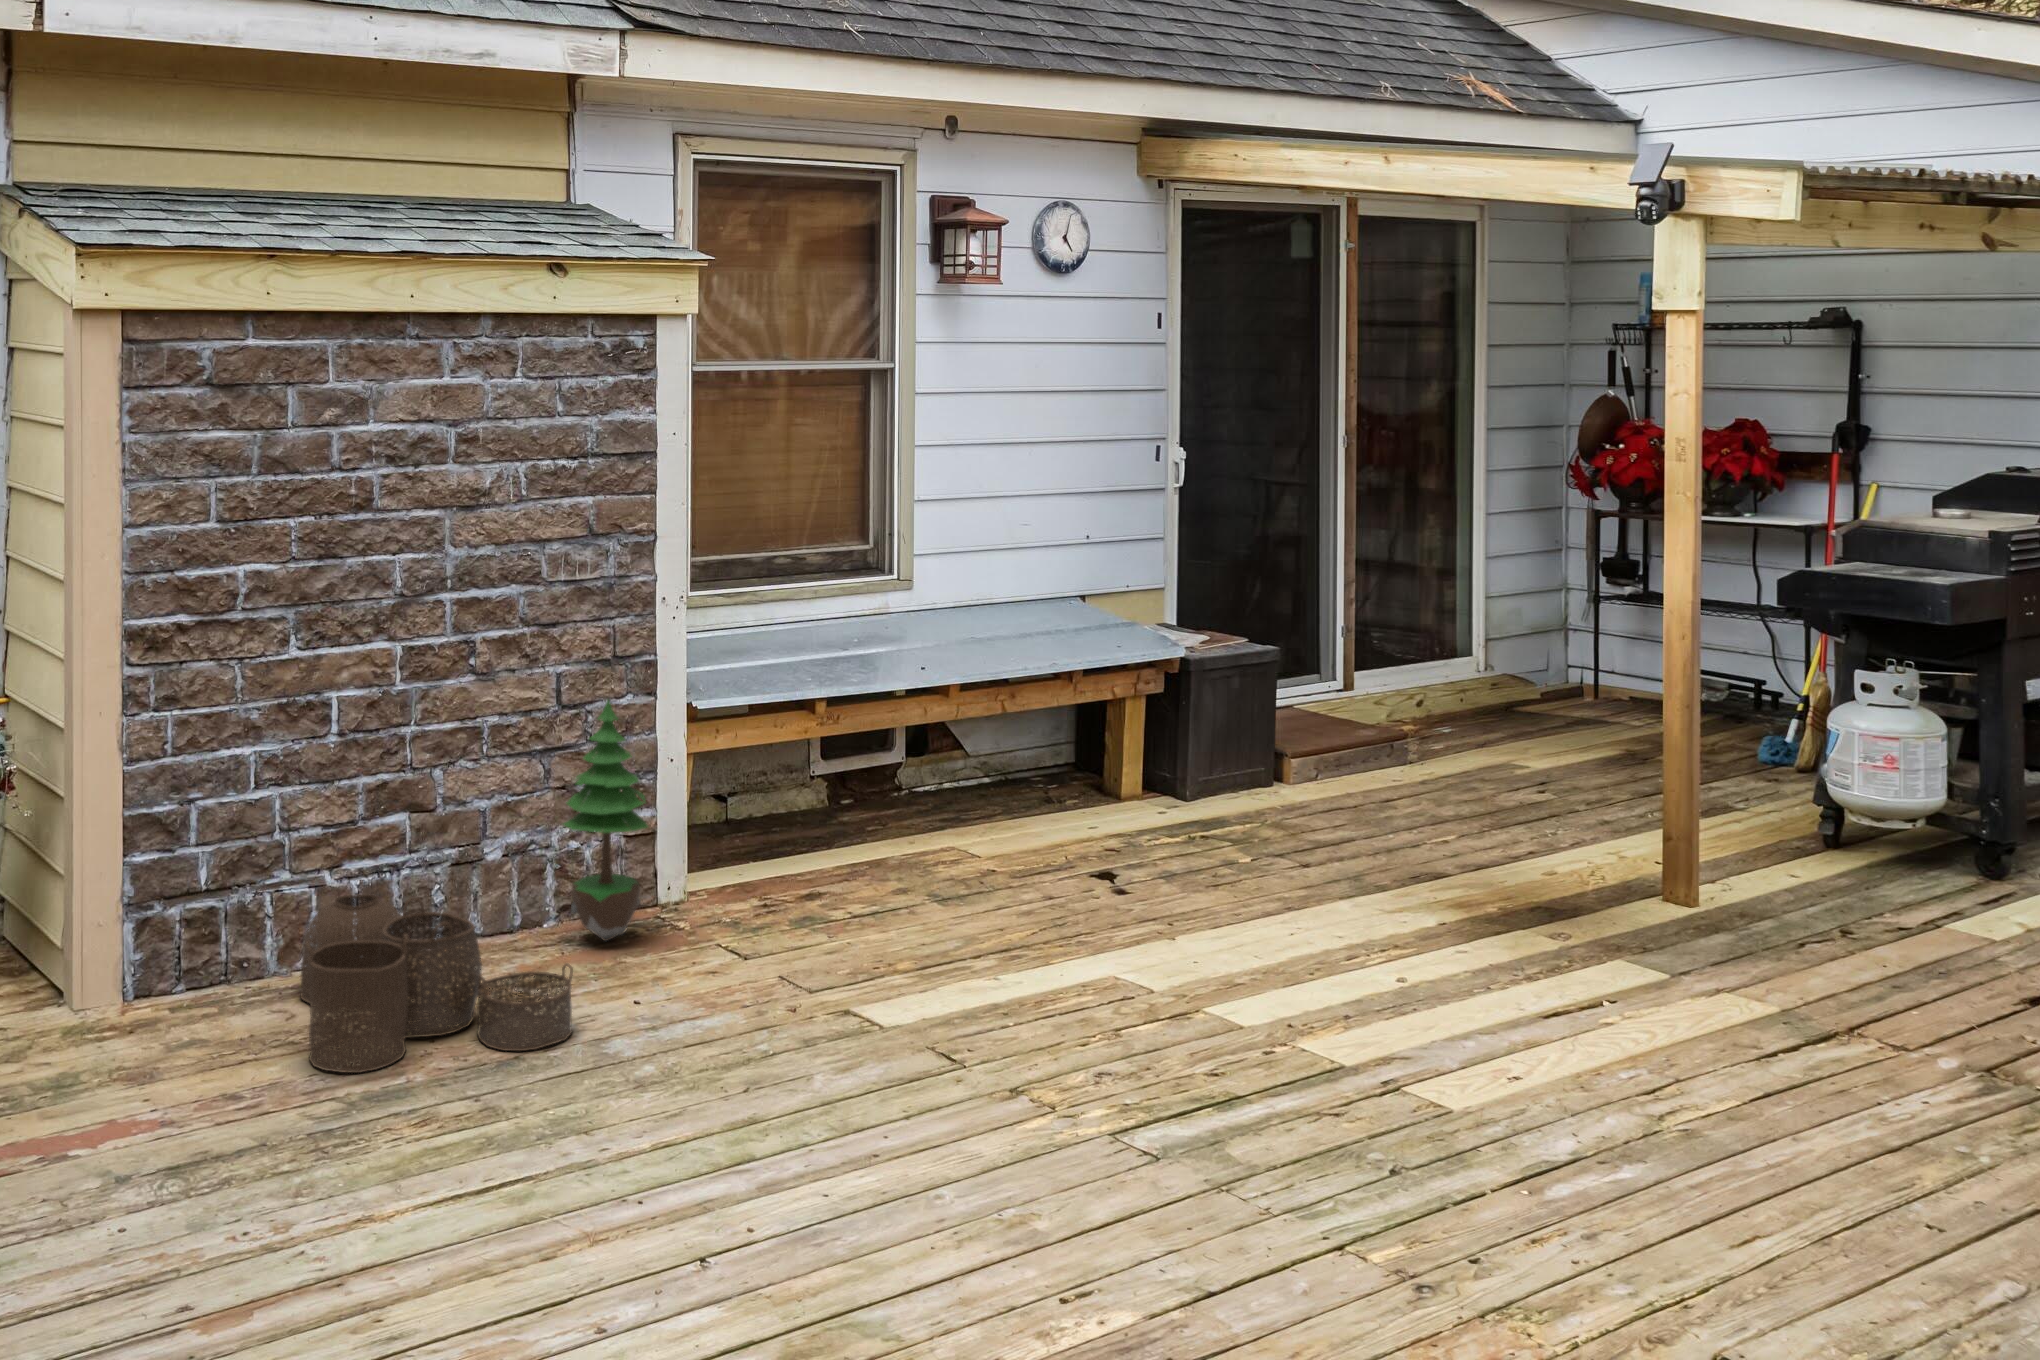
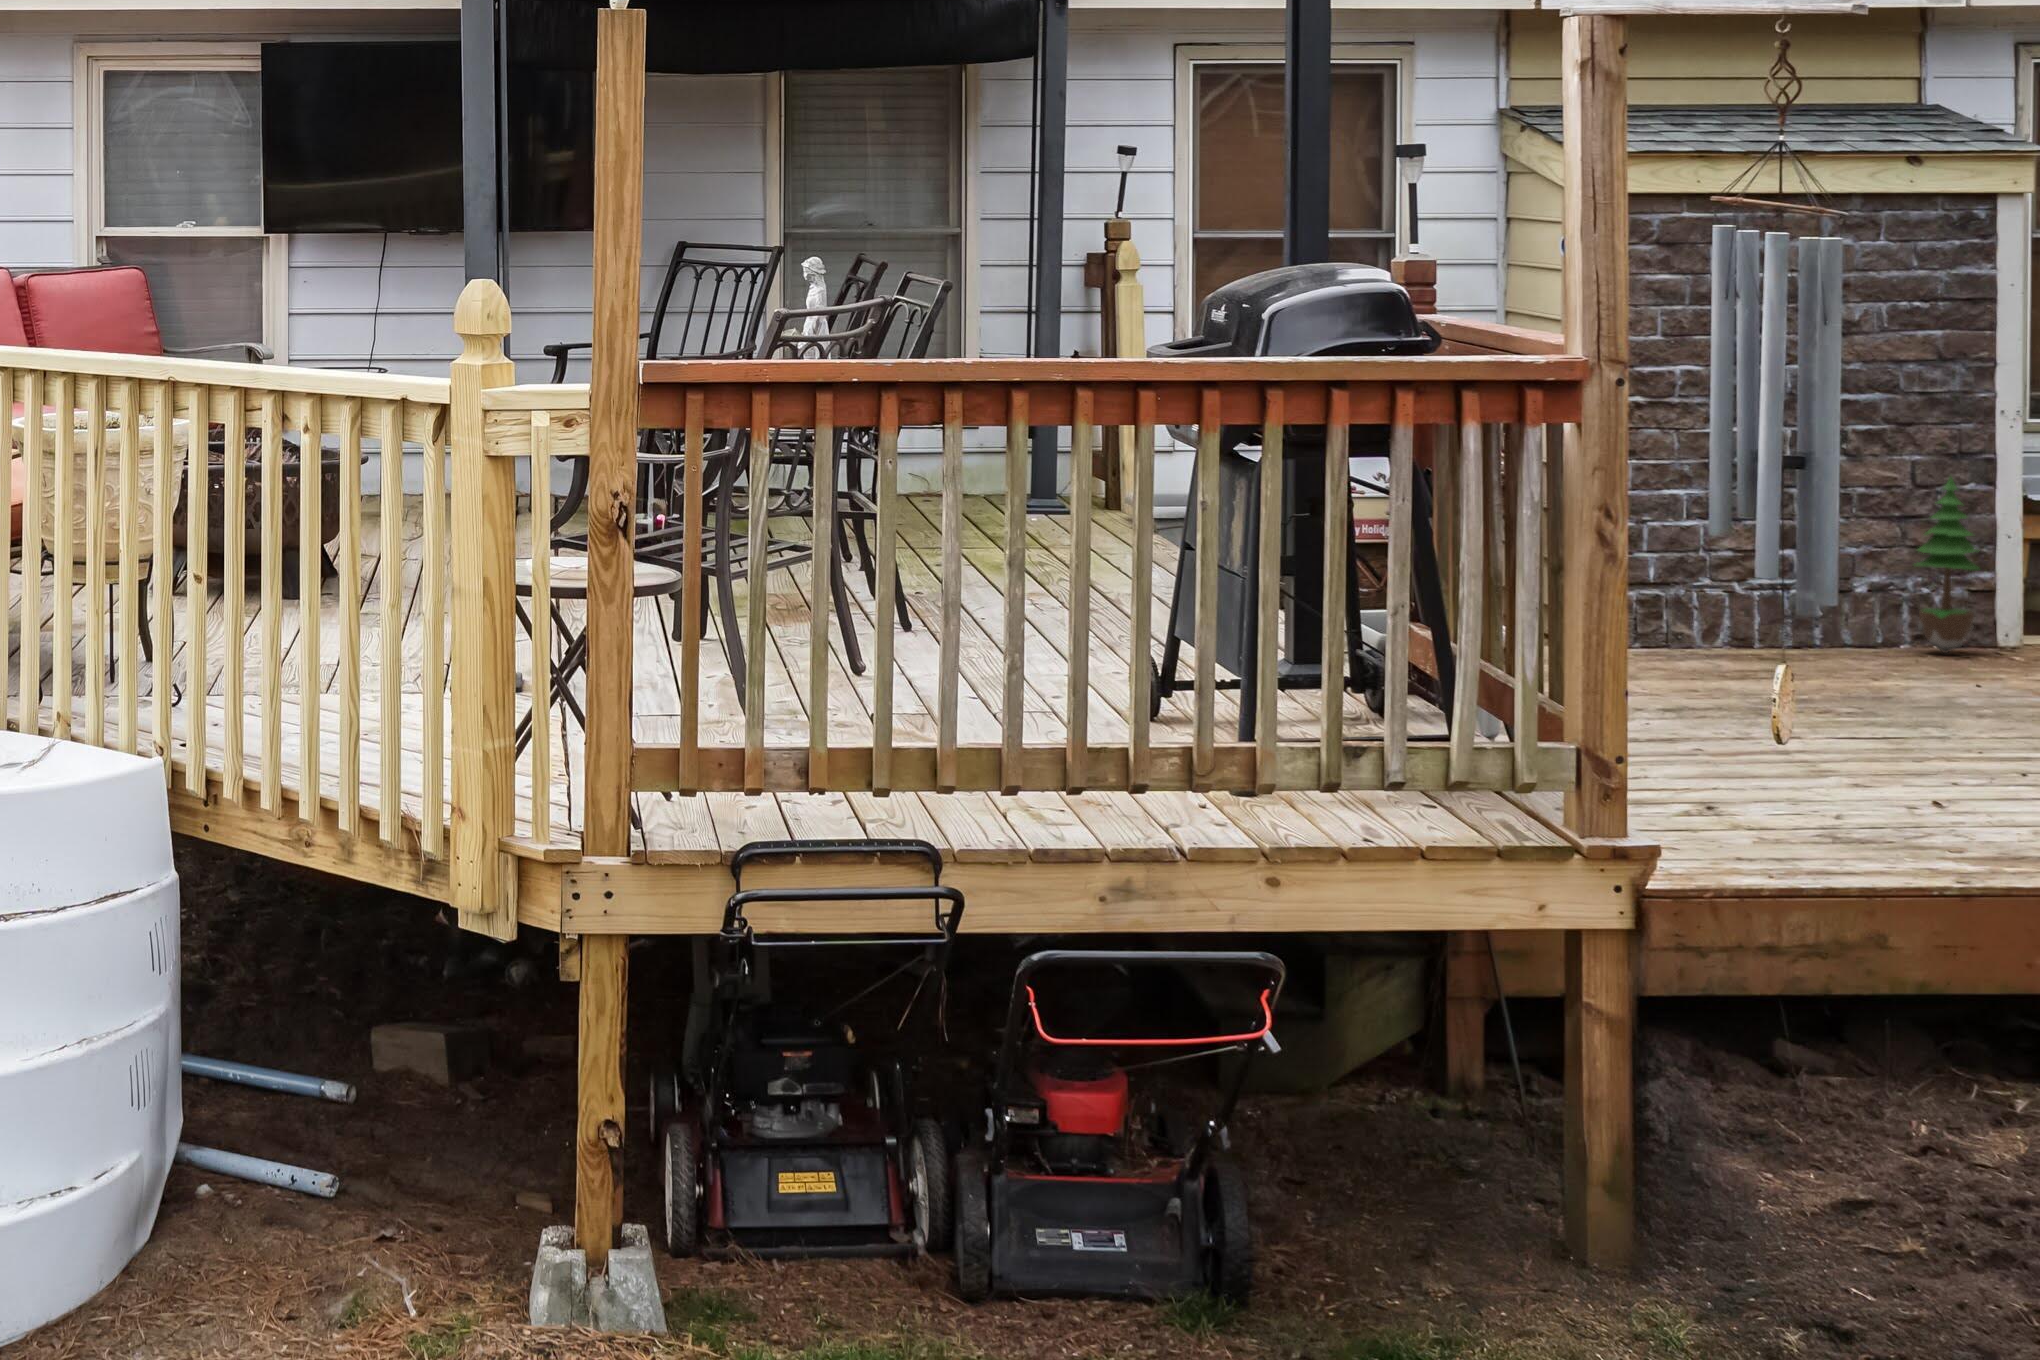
woven basket: present [300,889,573,1073] -> none [1721,585,1922,673]

